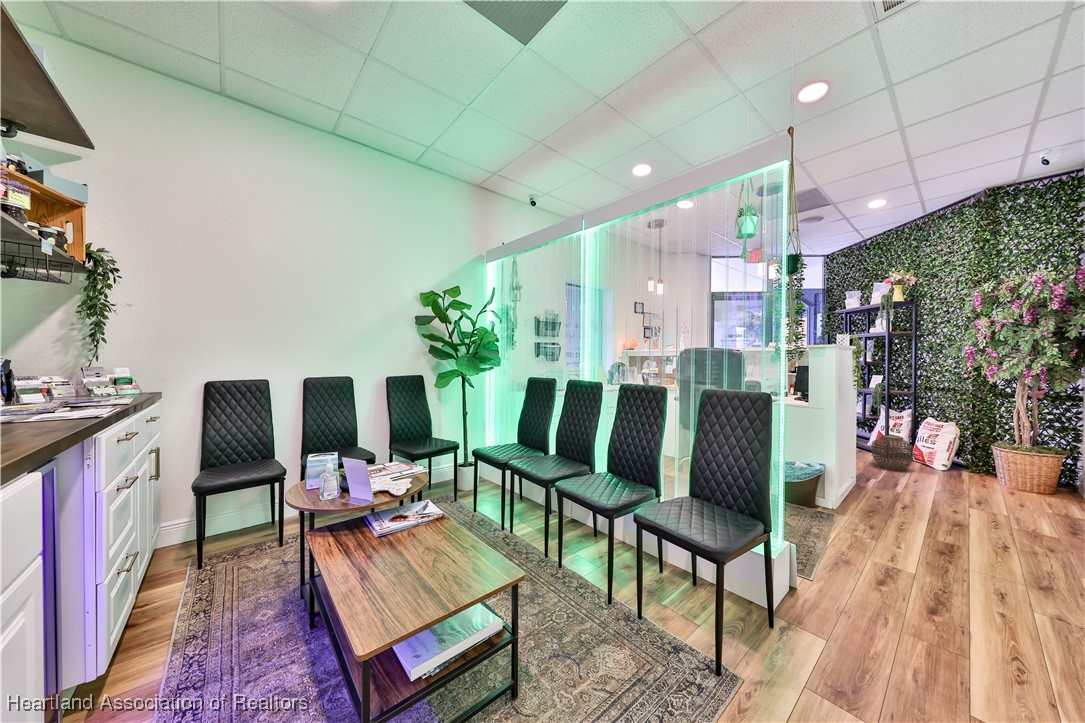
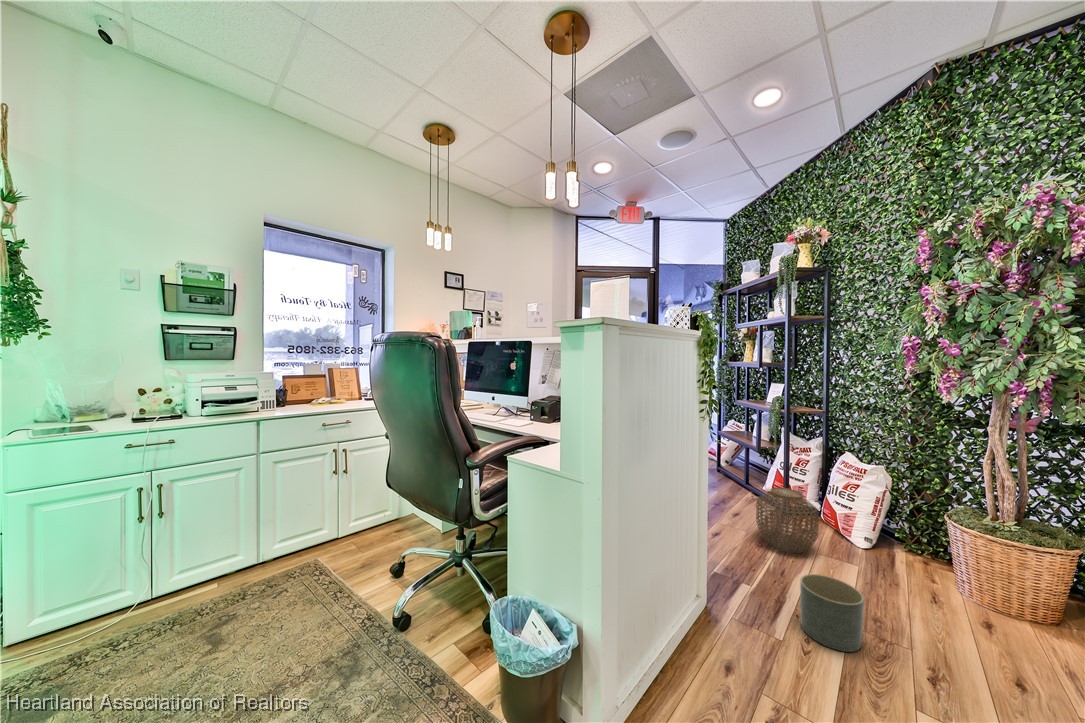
planter: none [909,467,944,497] -> present [800,574,864,652]

